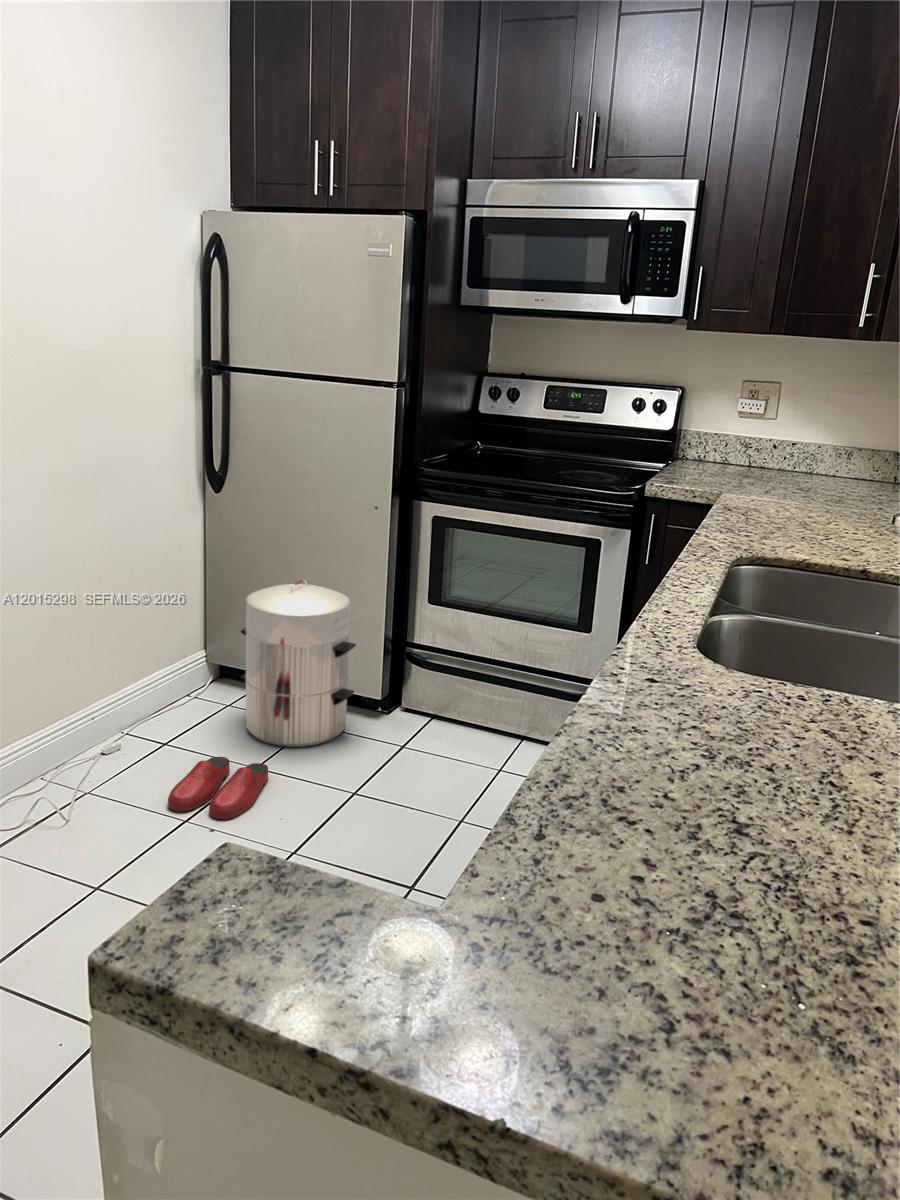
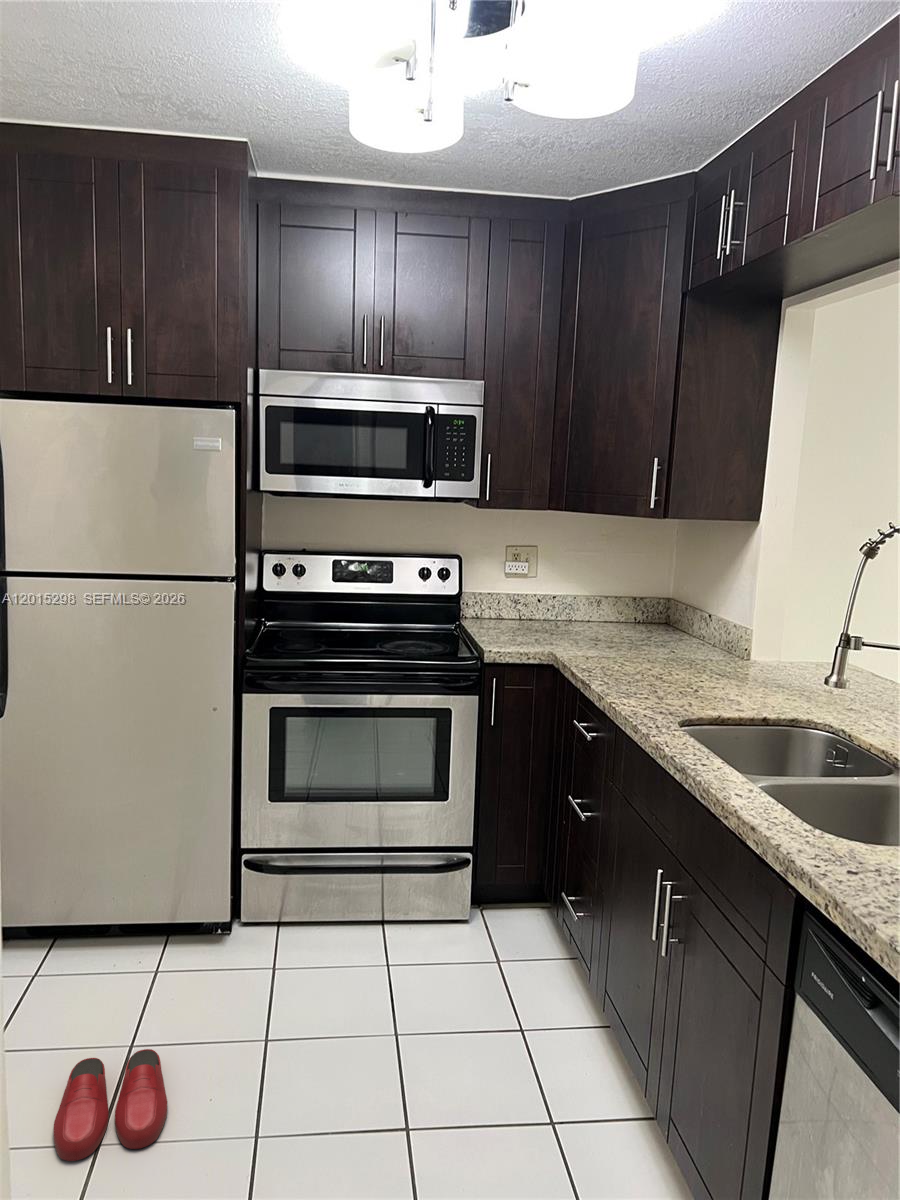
waste bin: present [241,580,356,747] -> none [60,808,210,1017]

